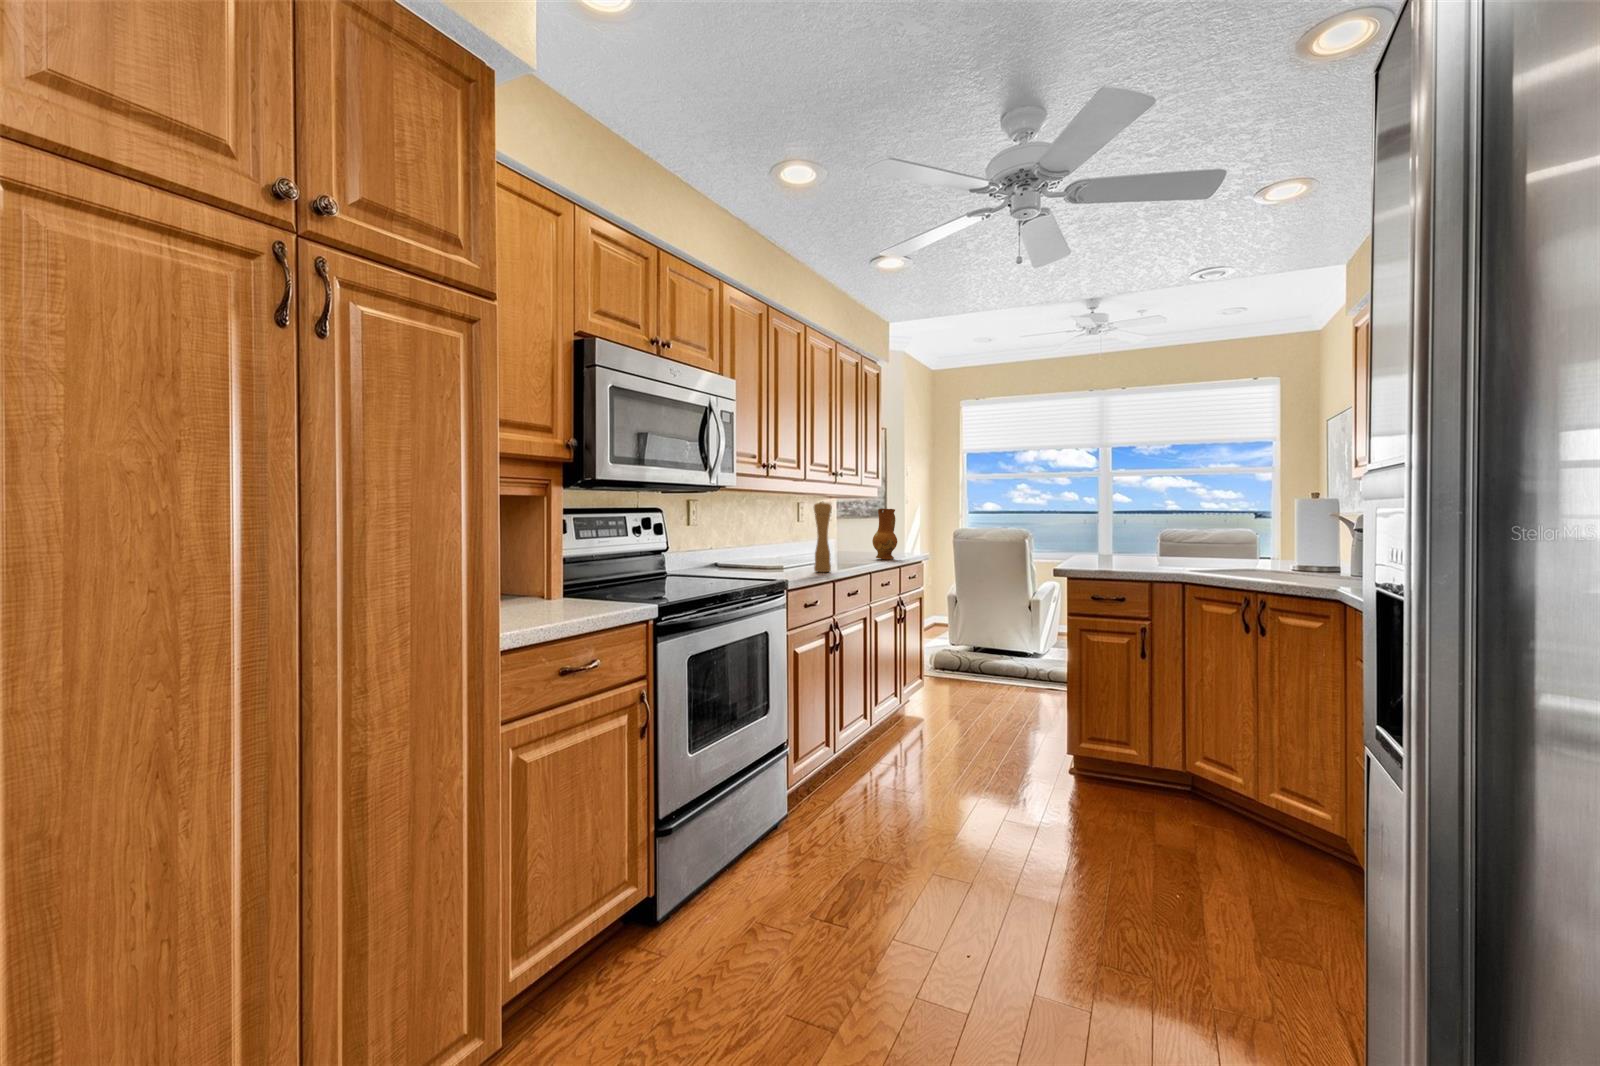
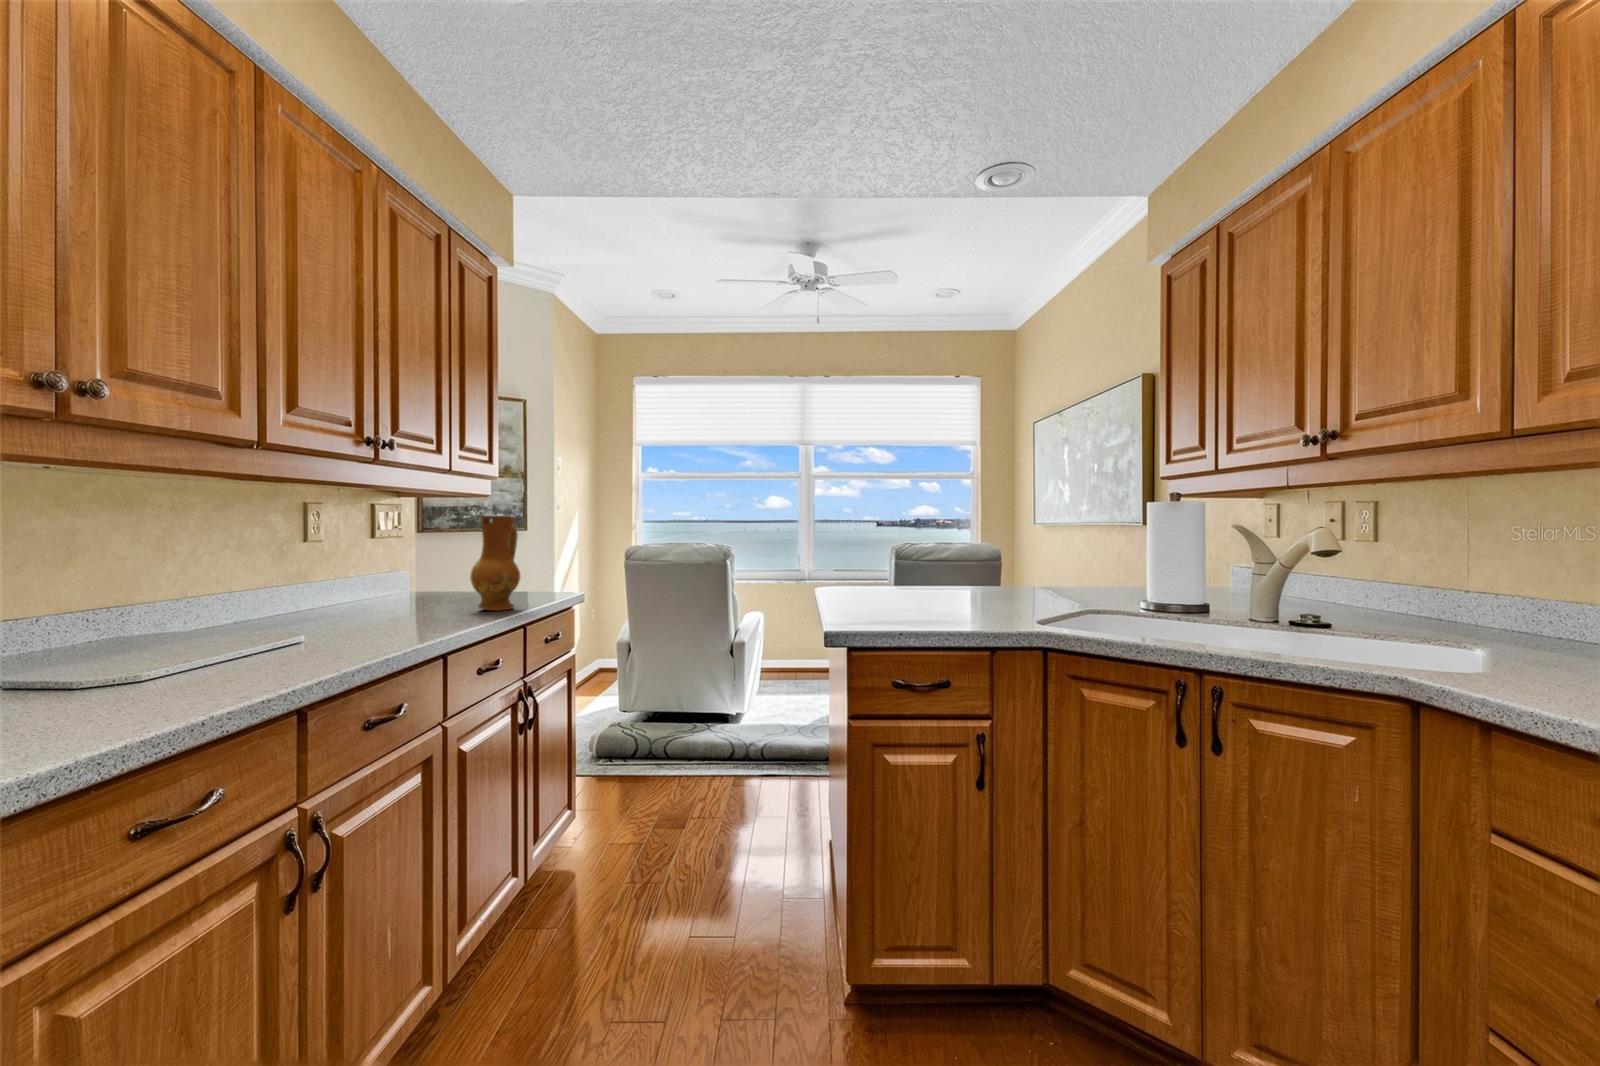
pepper mill: present [814,502,832,572] -> none [227,492,290,688]

